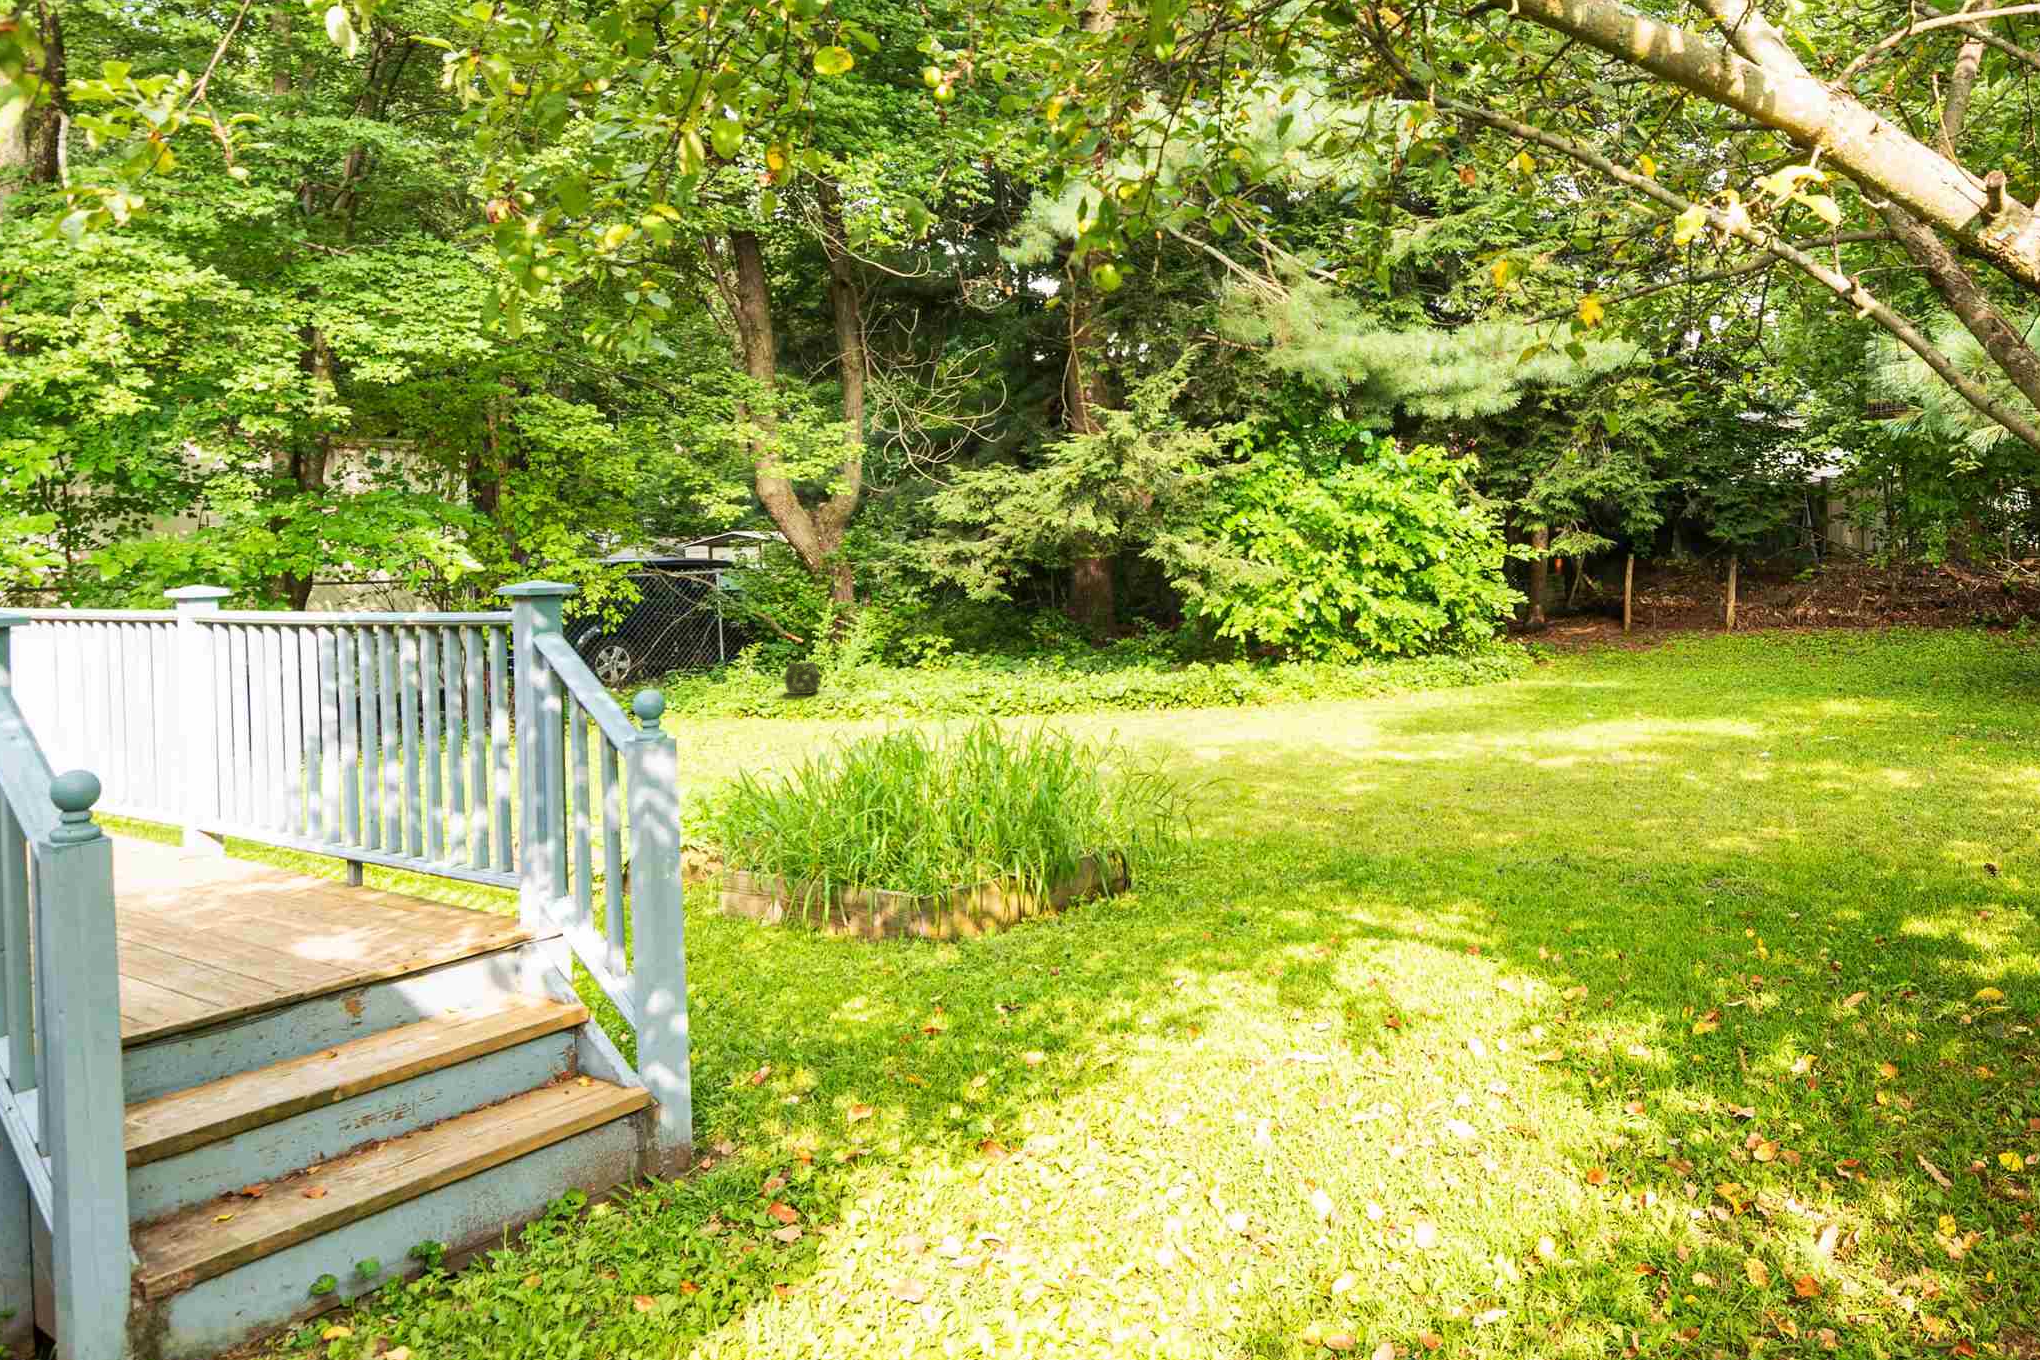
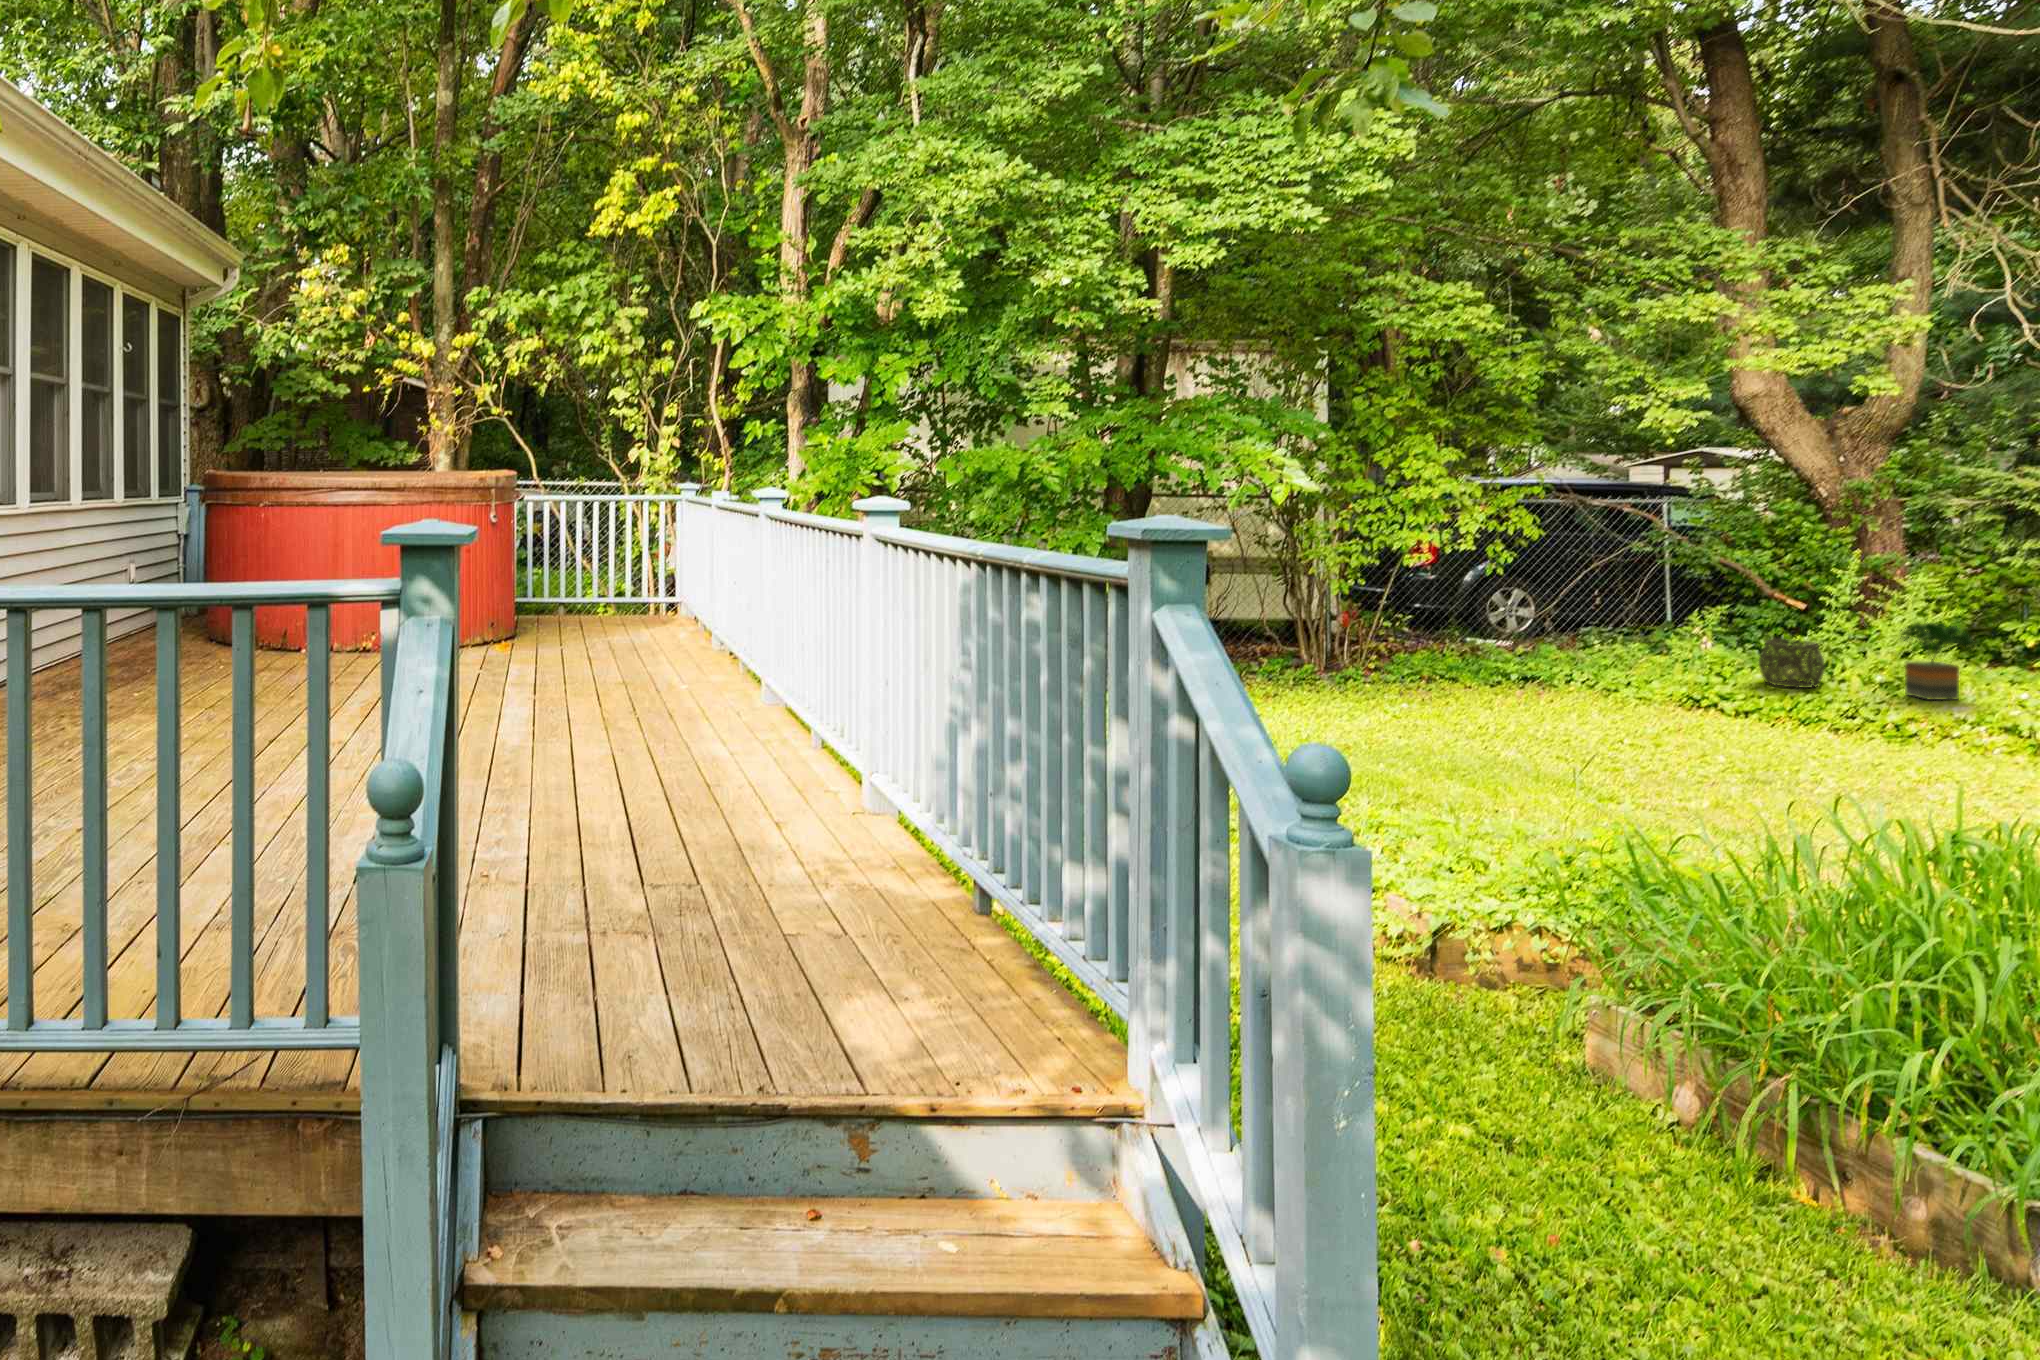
potted tree: none [855,642,894,691] -> present [1900,622,1975,700]

